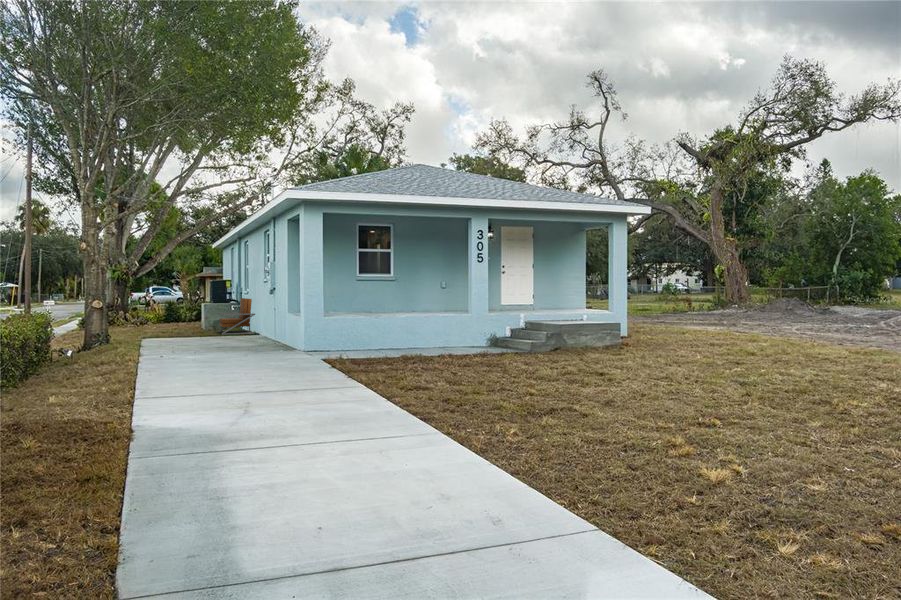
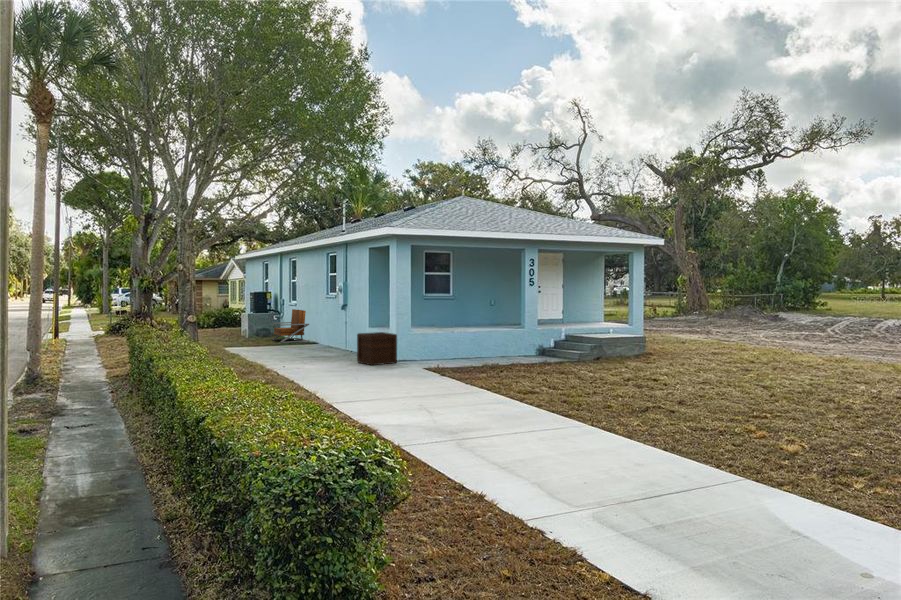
wooden crate: none [263,317,308,355] -> present [357,332,397,365]

